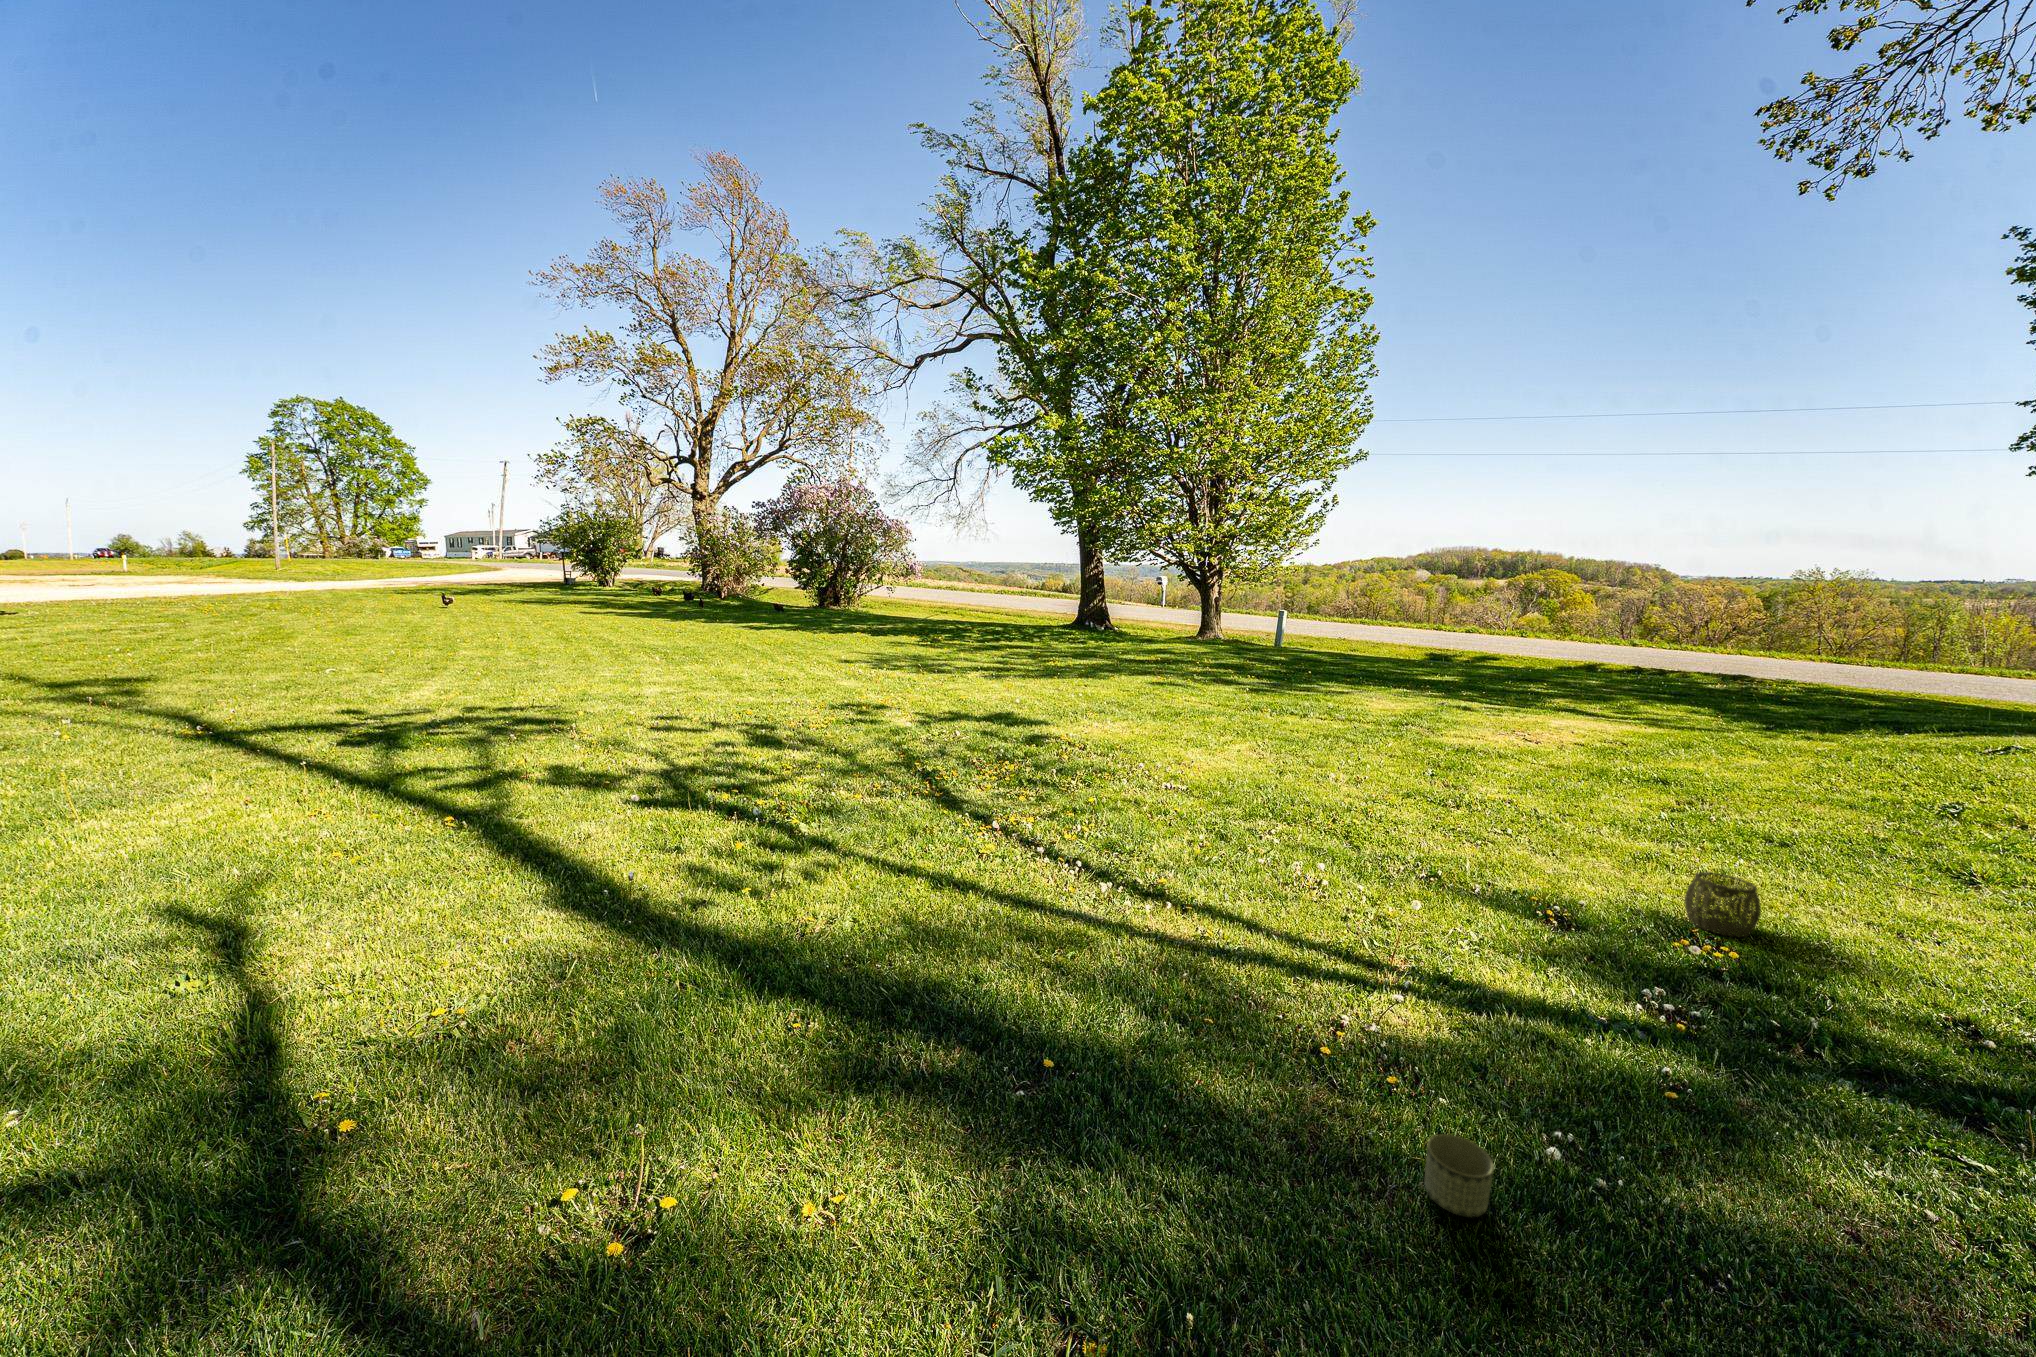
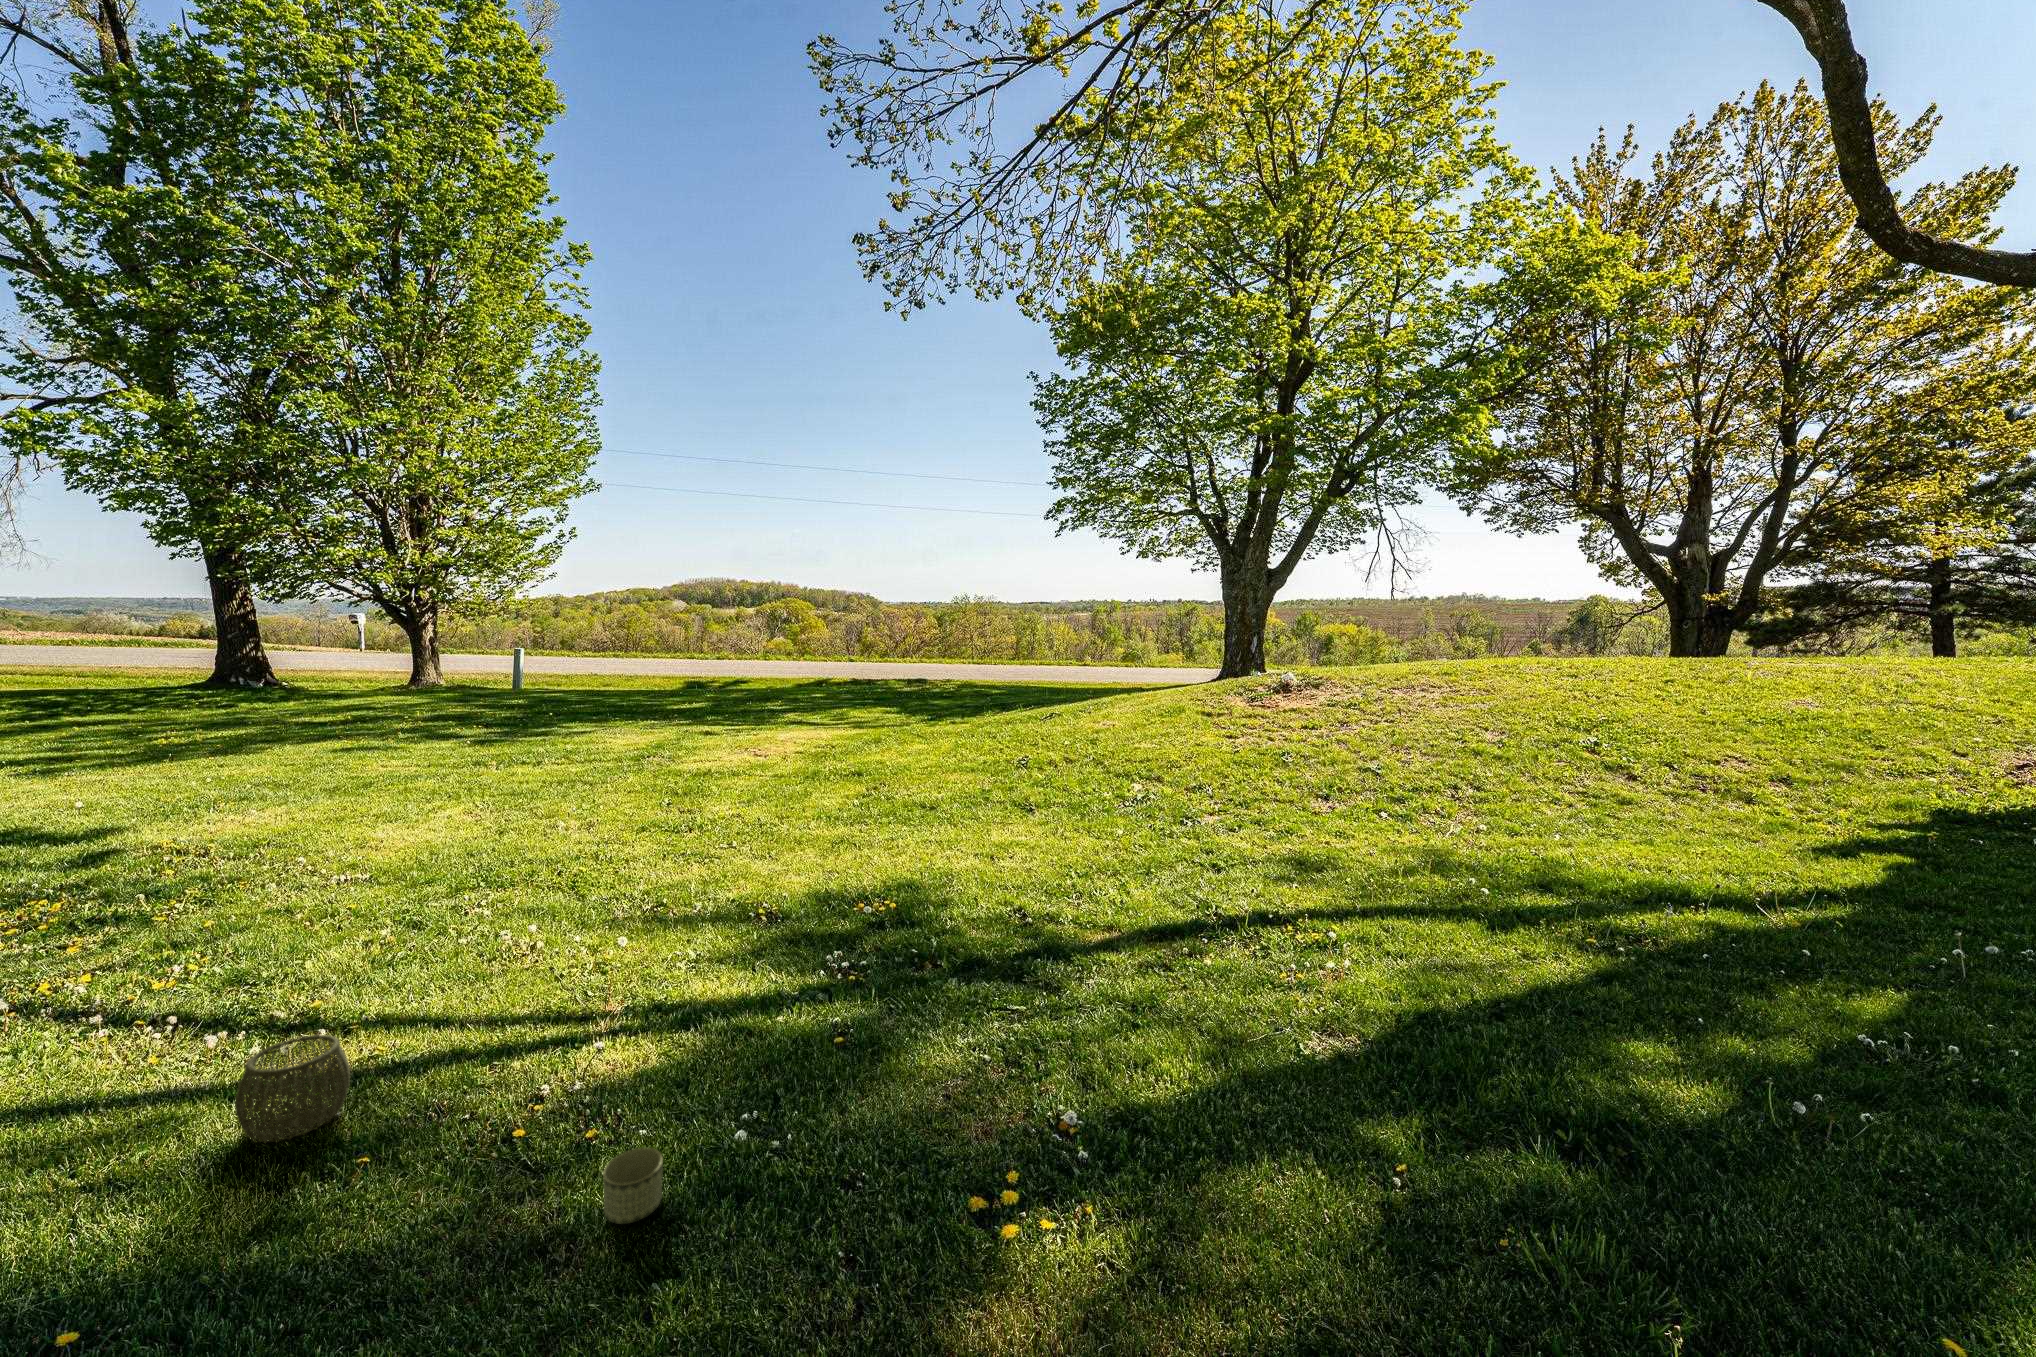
woven basket: present [1685,872,1761,937] -> present [235,1035,350,1143]

